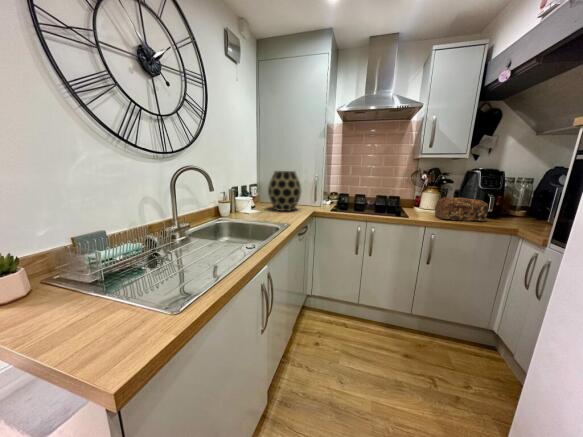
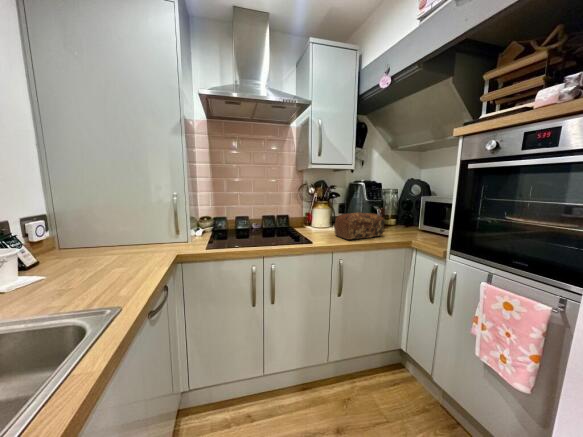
vase: present [268,171,301,211] -> none [64,188,147,267]

